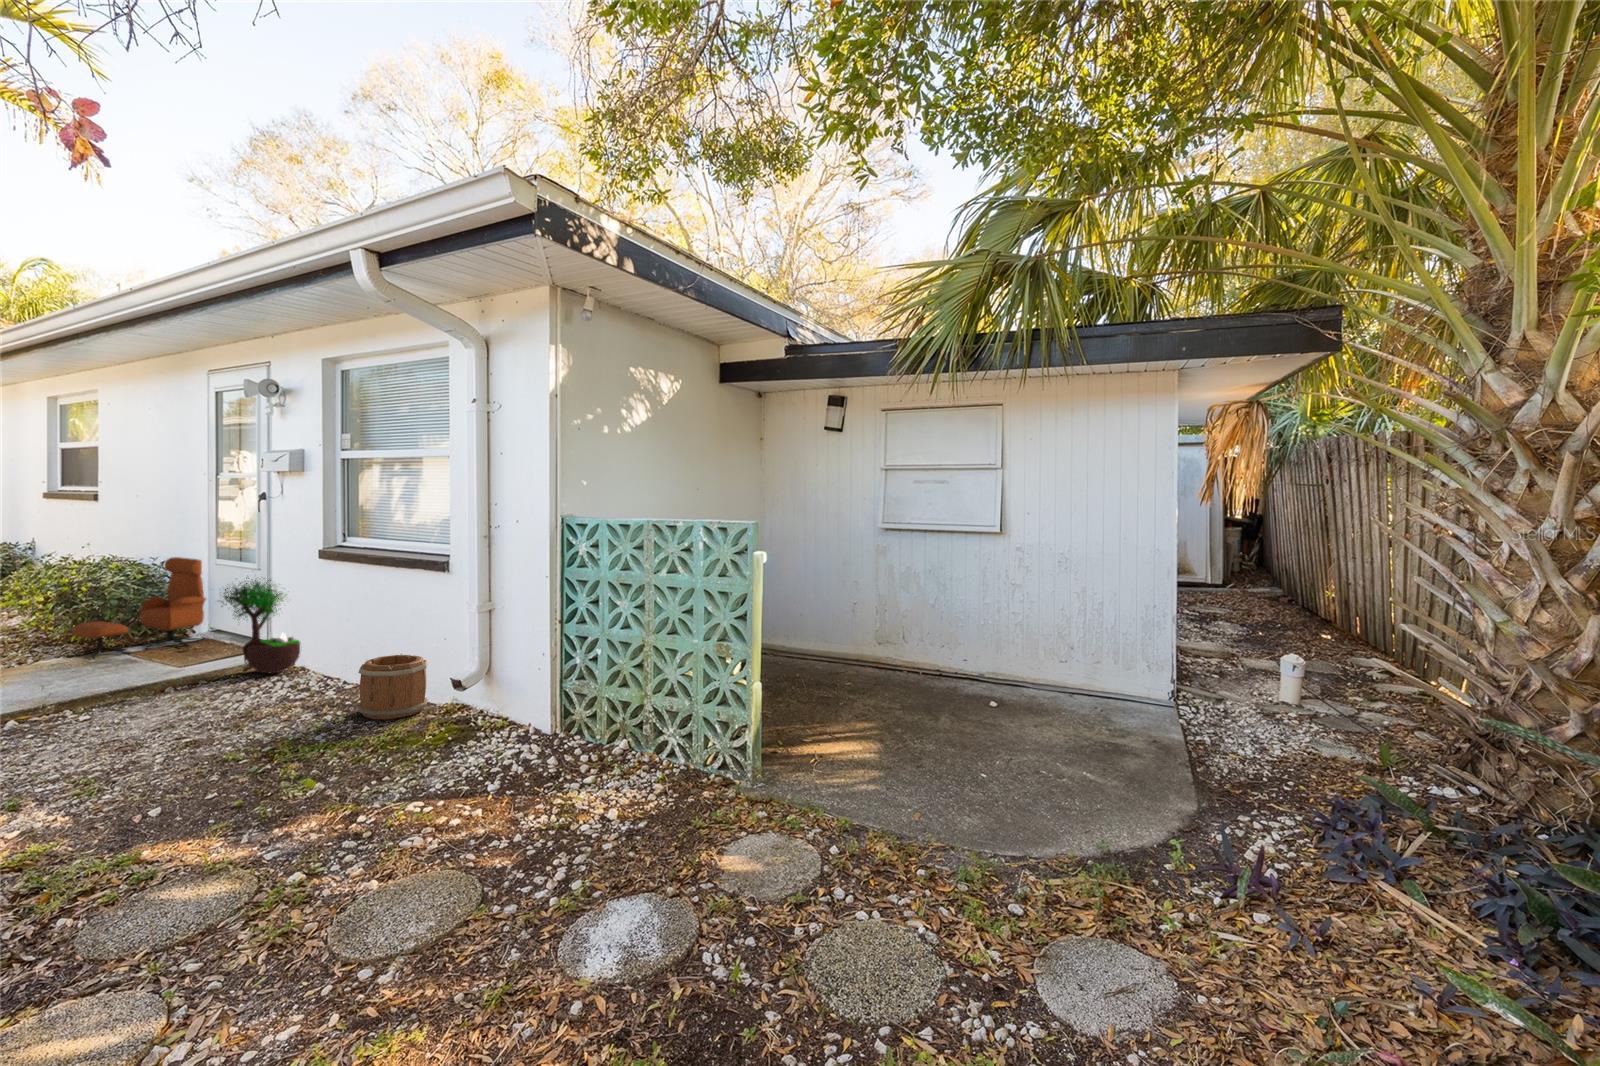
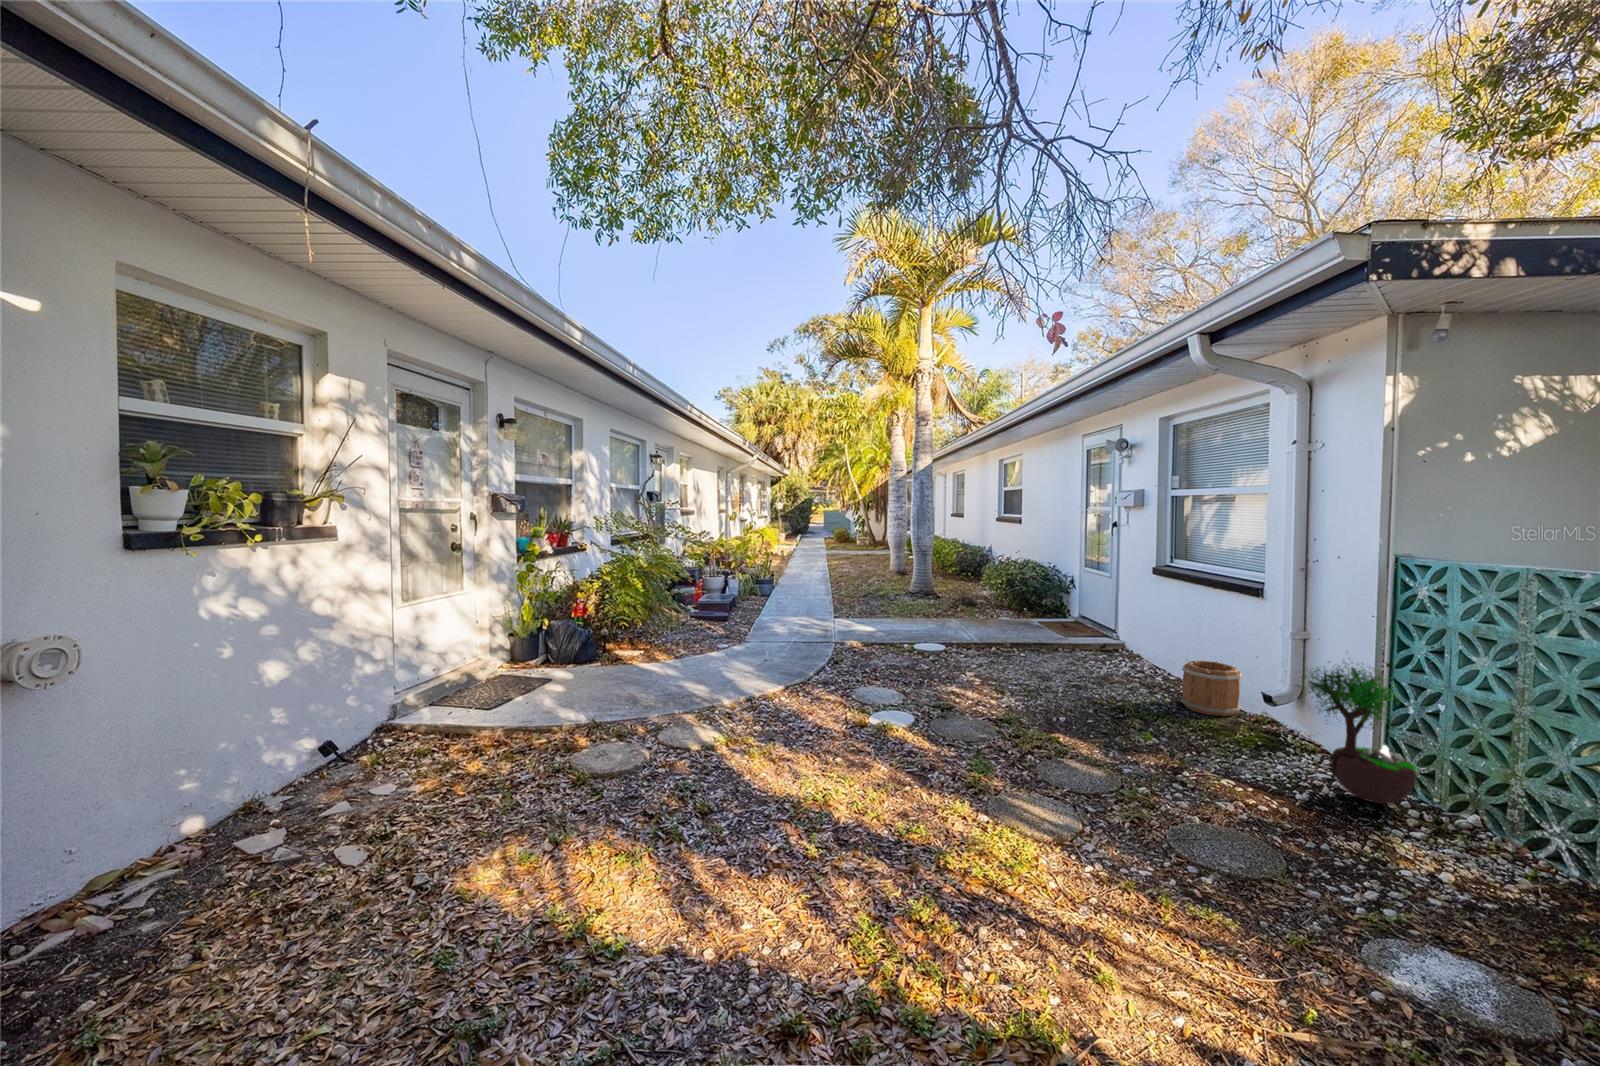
lounge chair: present [65,557,206,659] -> none [1005,564,1079,626]
potted tree: present [221,577,300,673] -> present [1297,662,1417,803]

